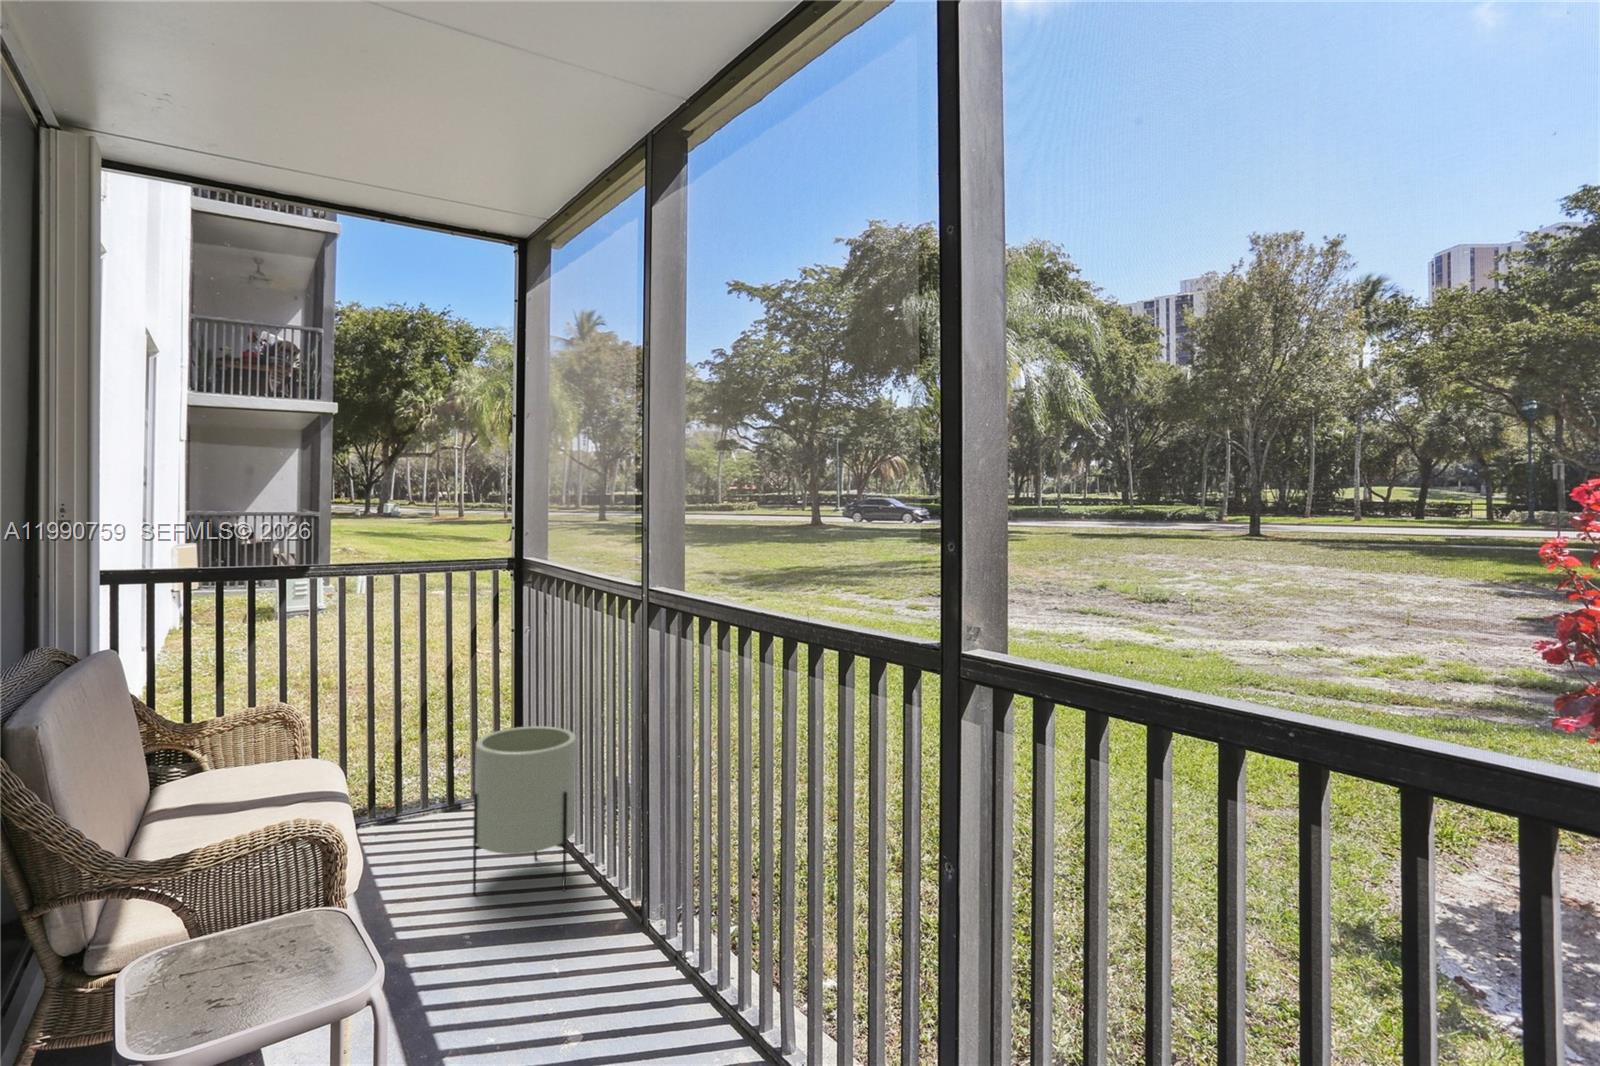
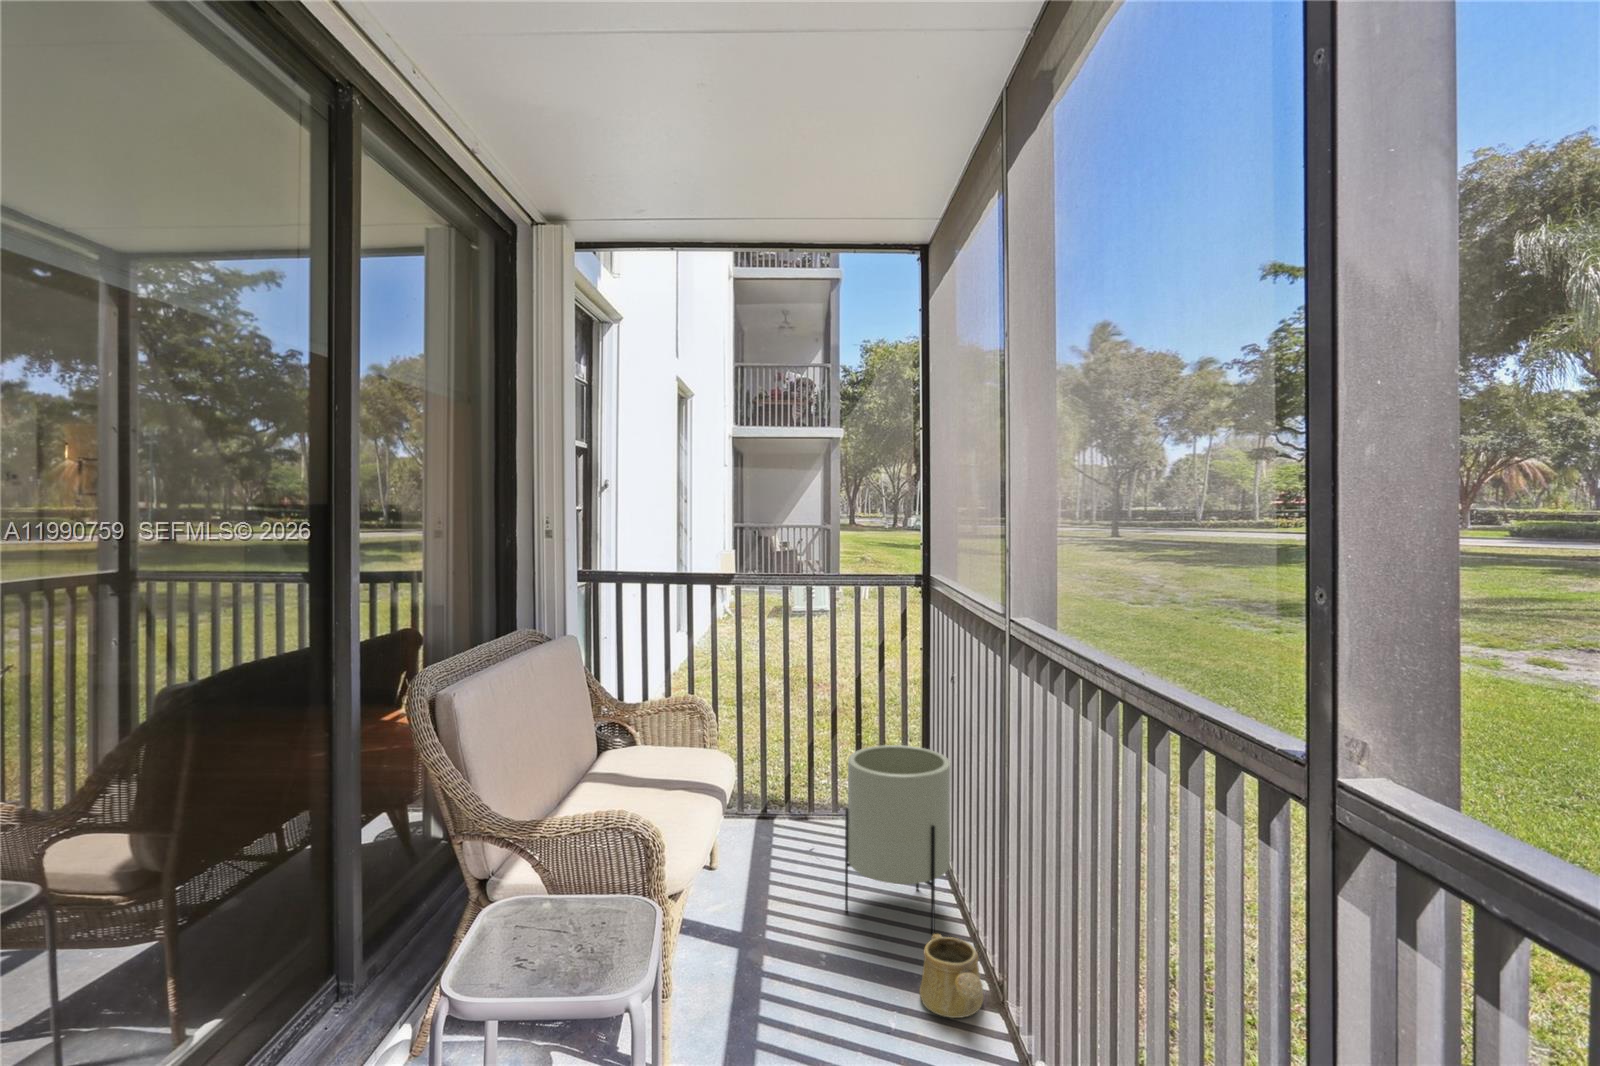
watering can: none [572,880,635,947] -> present [920,934,983,1018]

